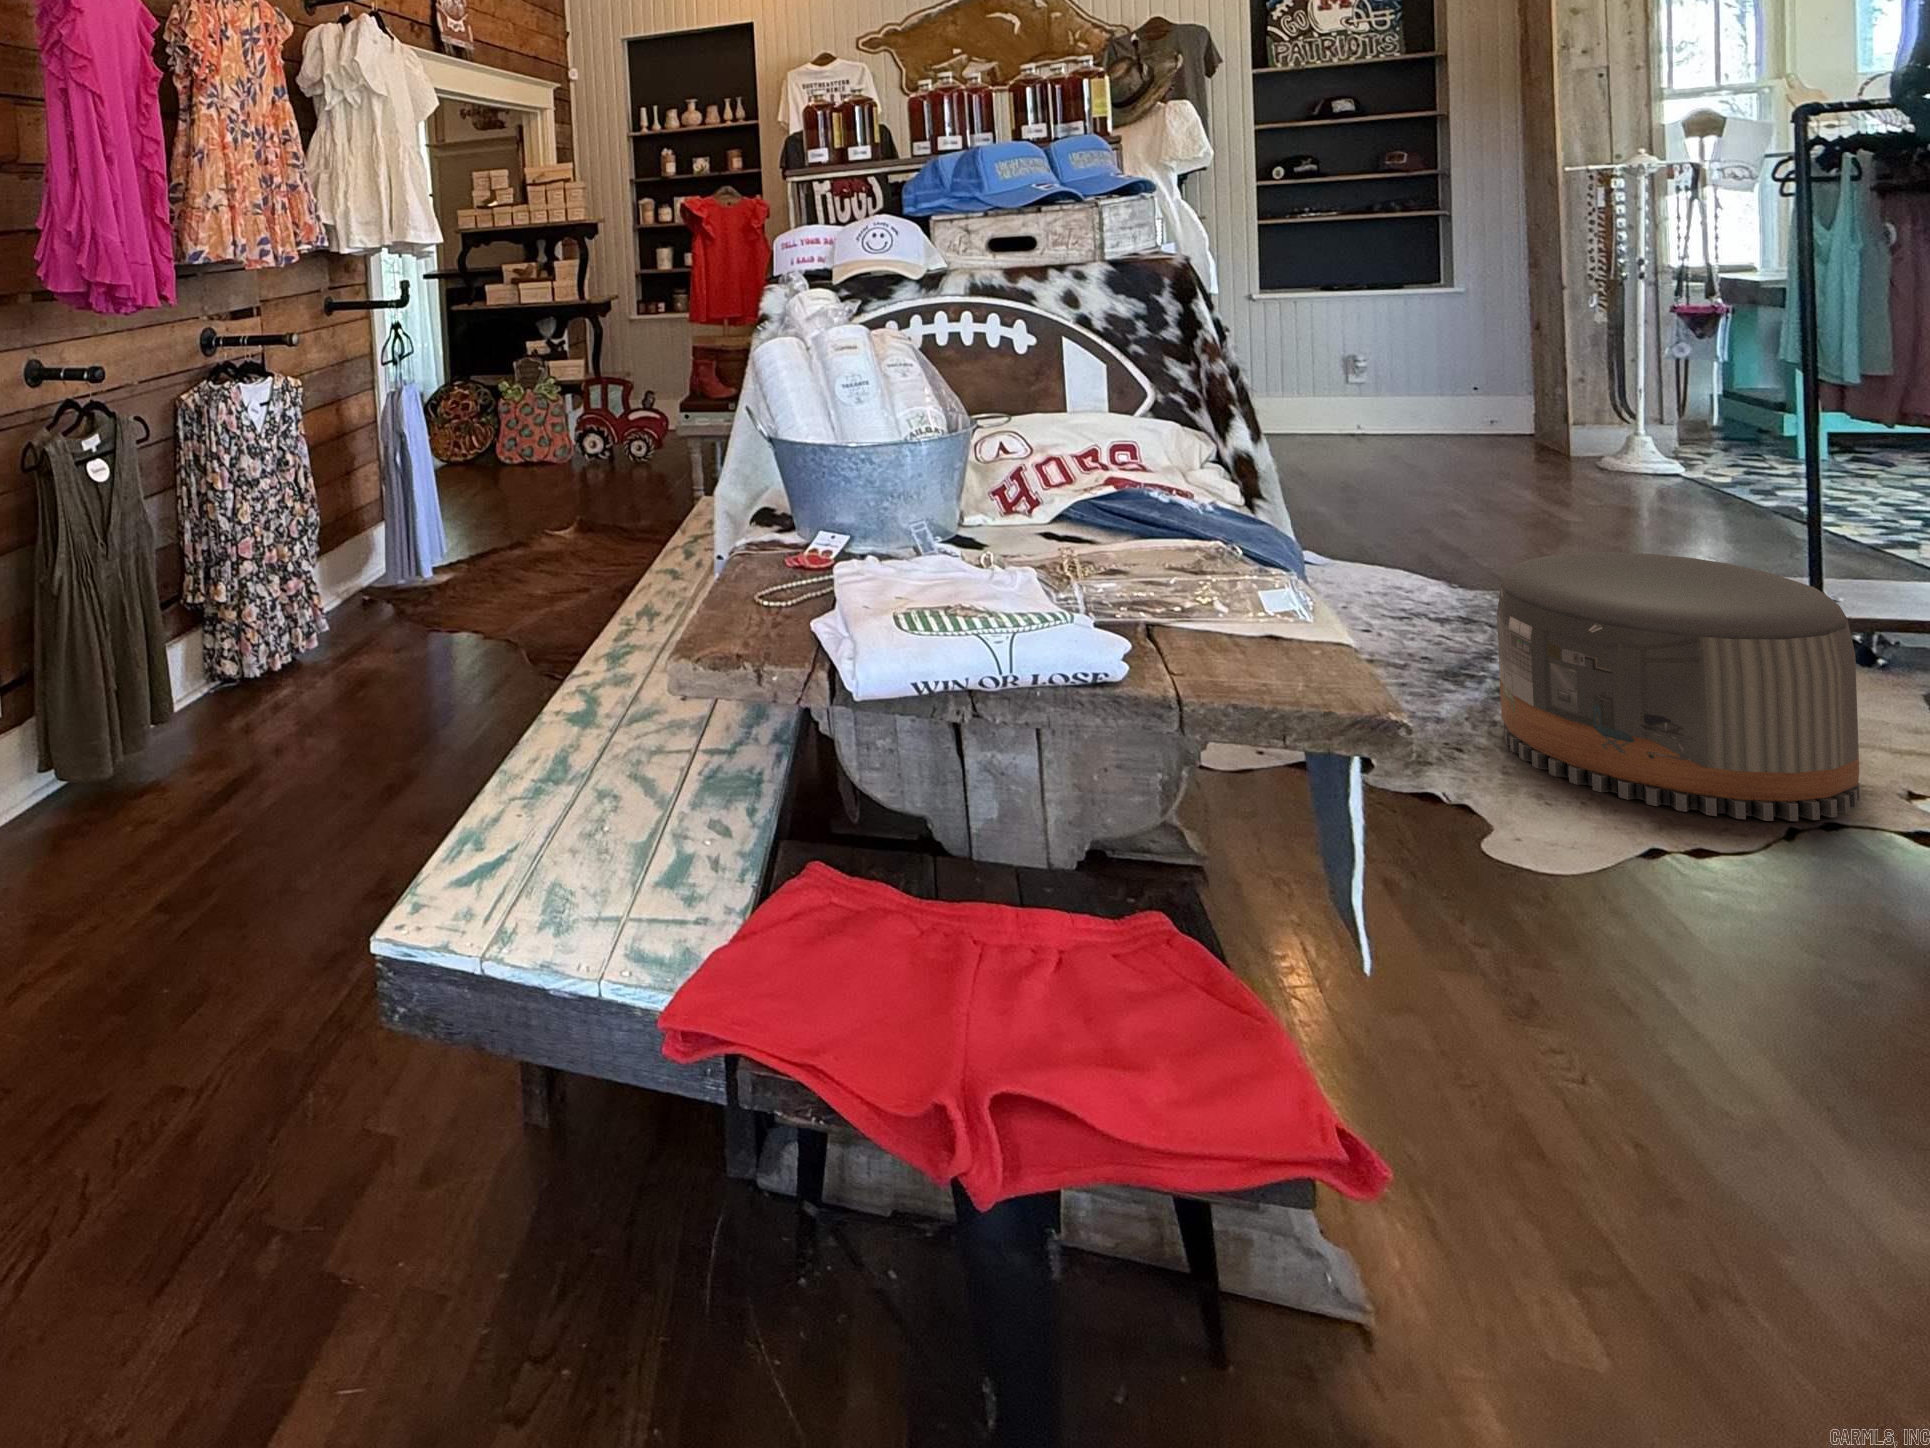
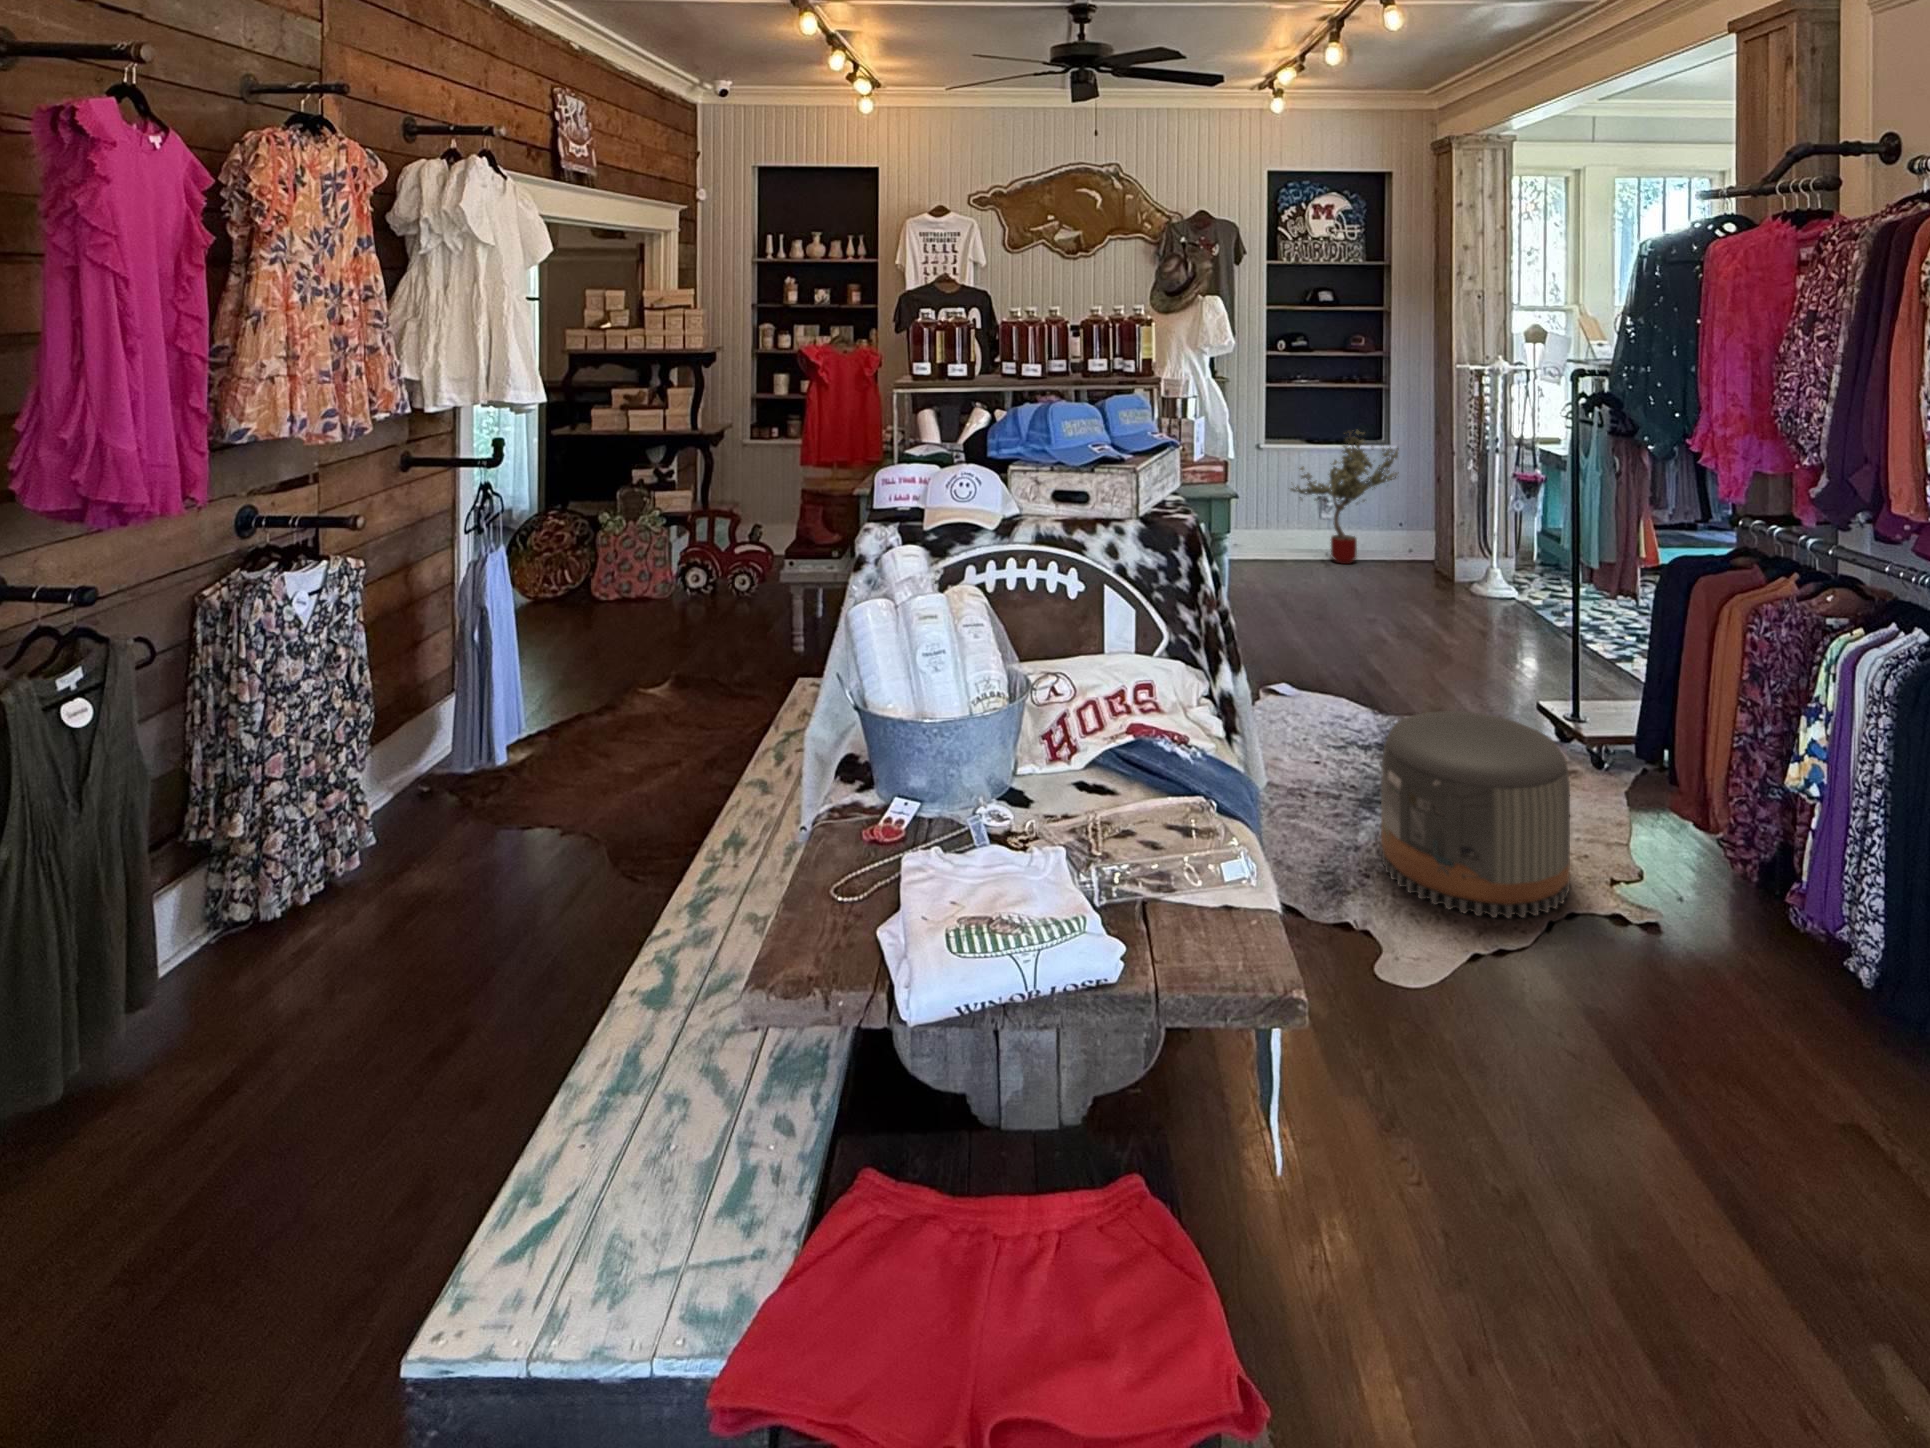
potted tree: none [1324,265,1510,442] -> present [1291,431,1399,564]

